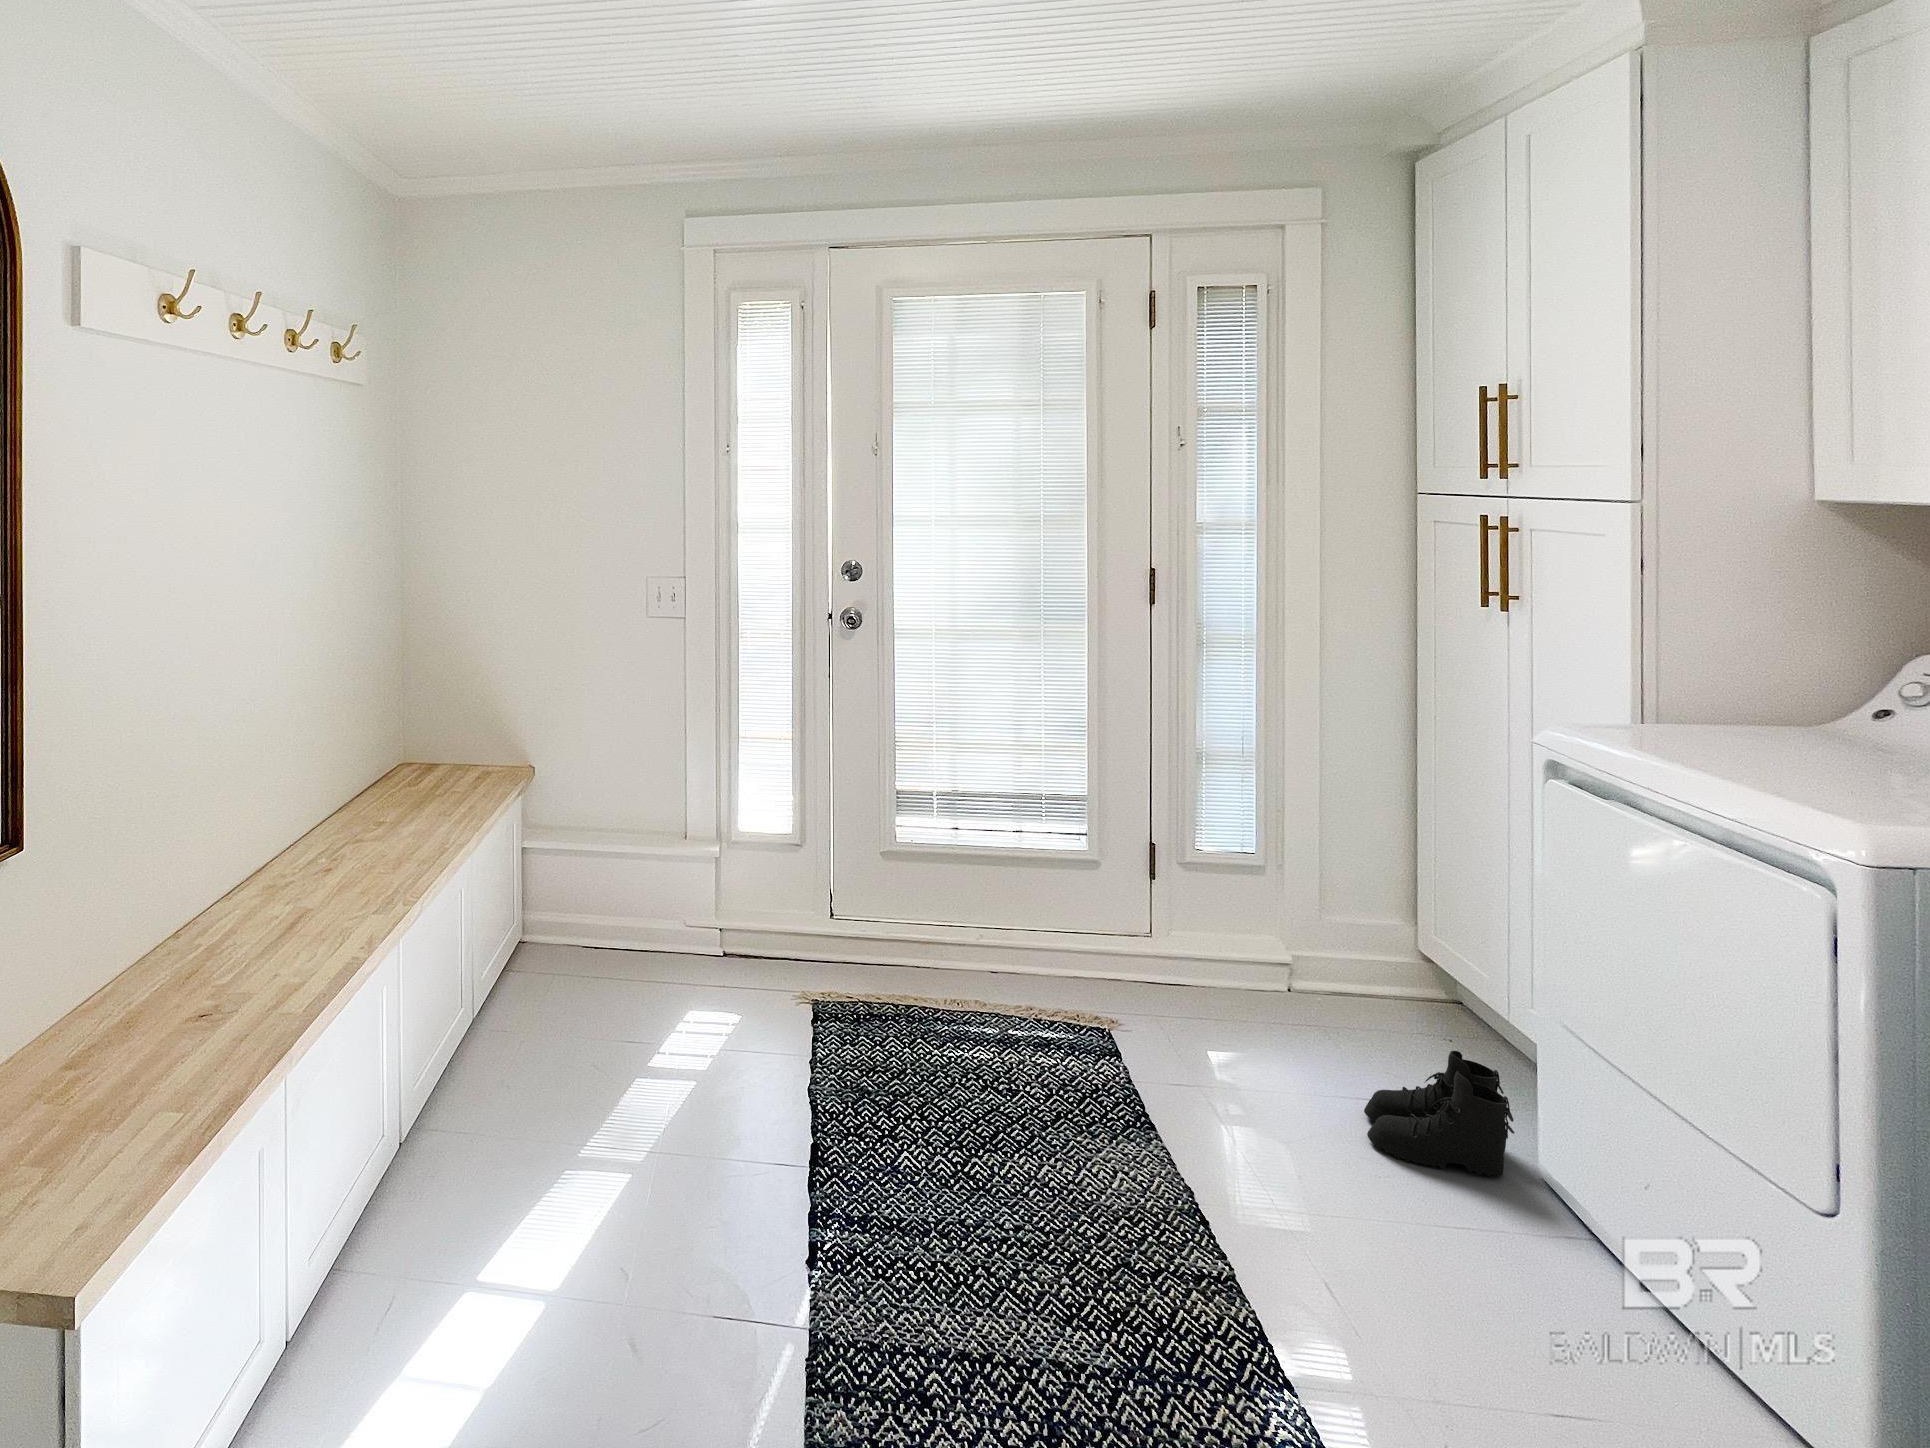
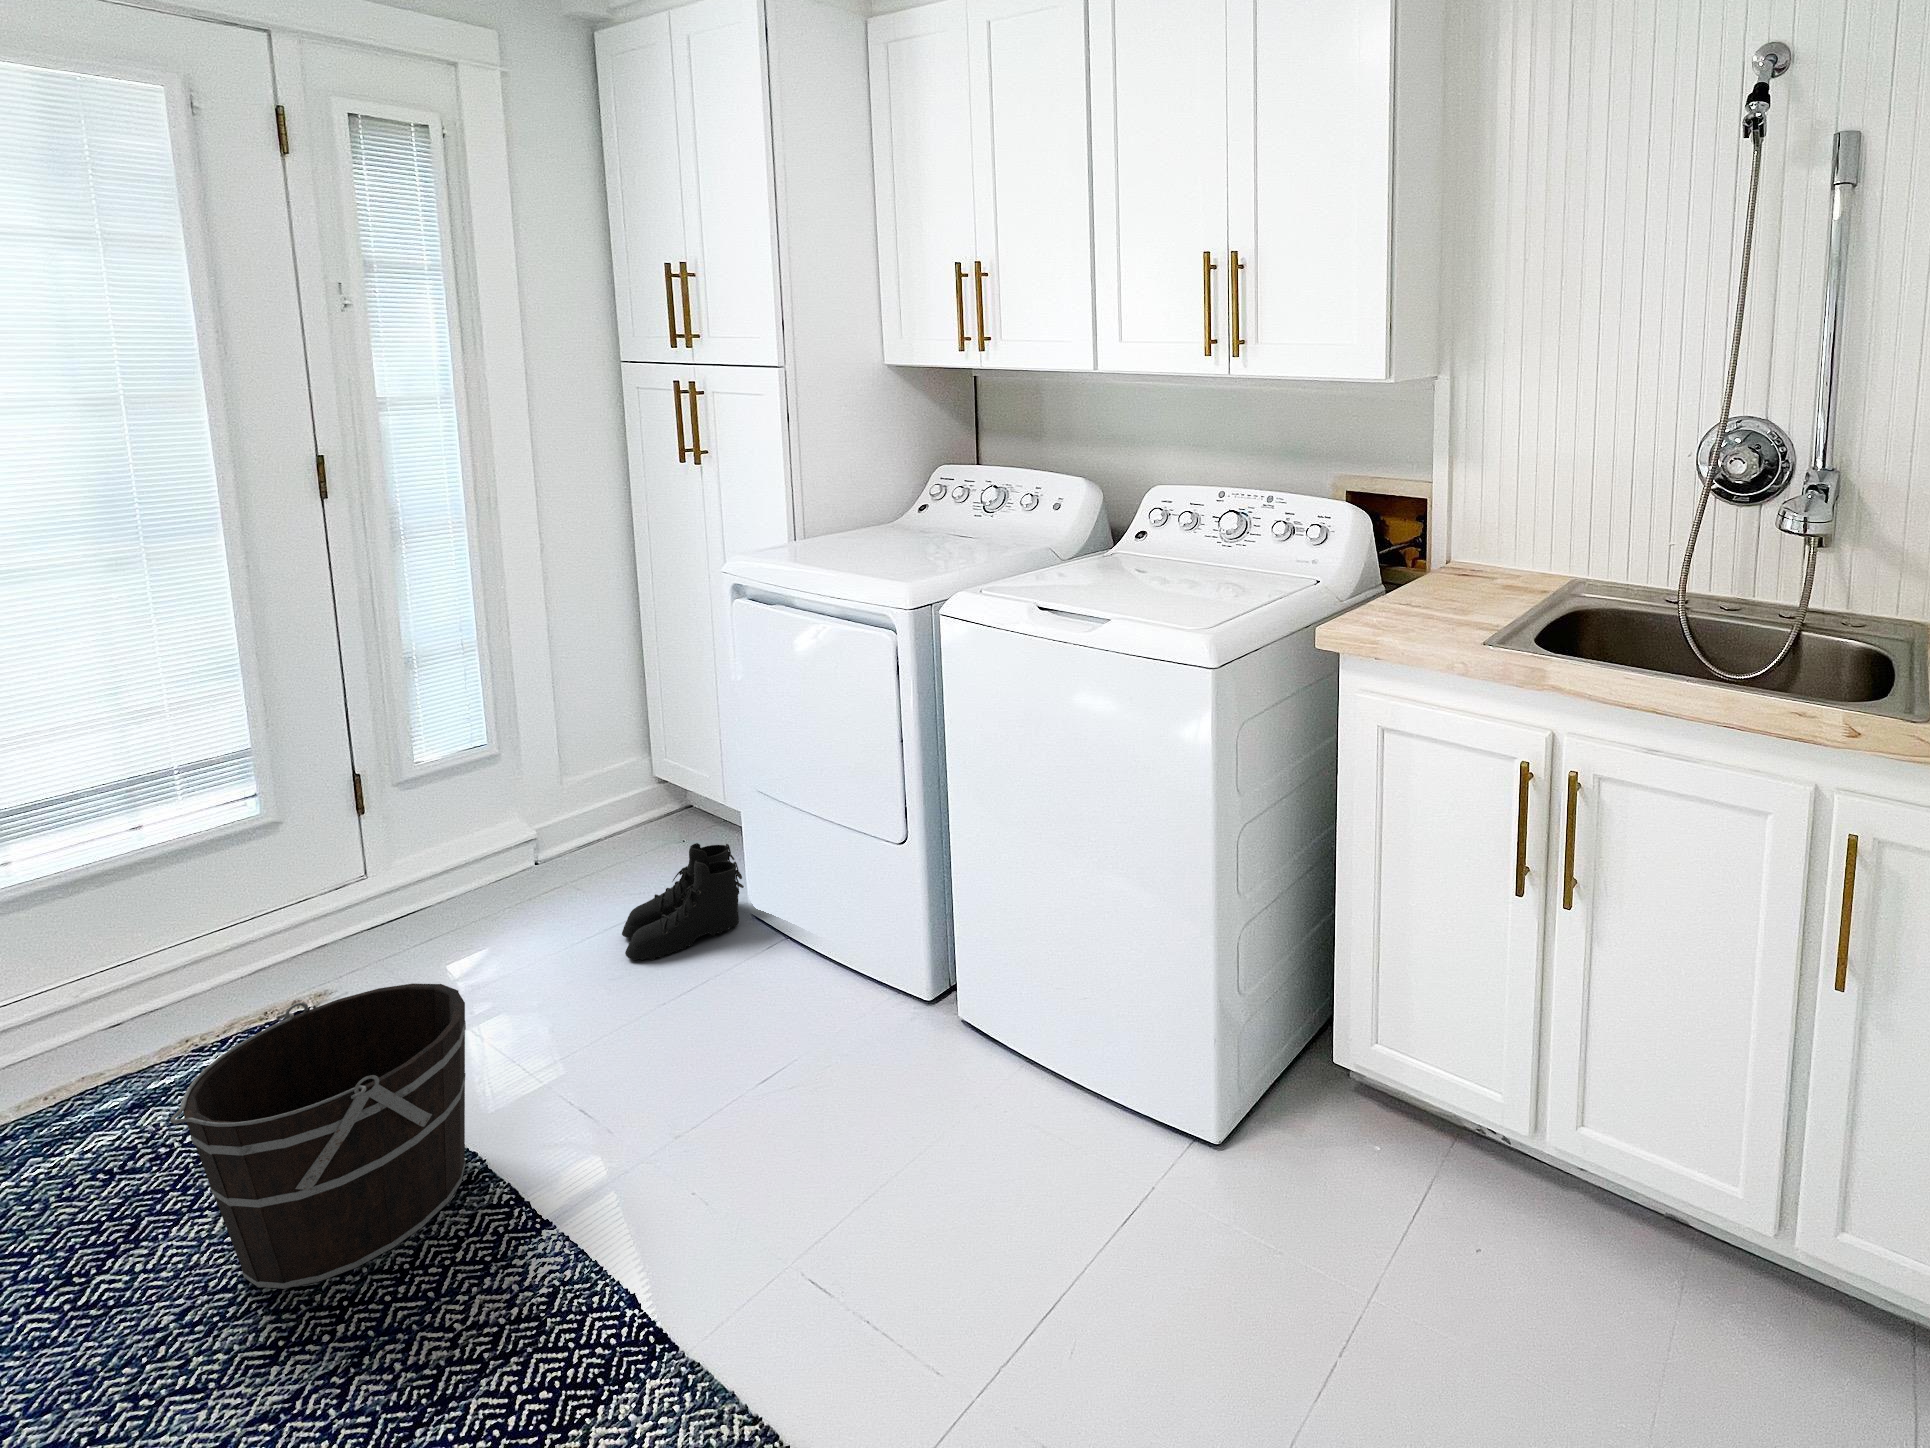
bucket: none [1039,1021,1232,1281] -> present [170,983,466,1289]

